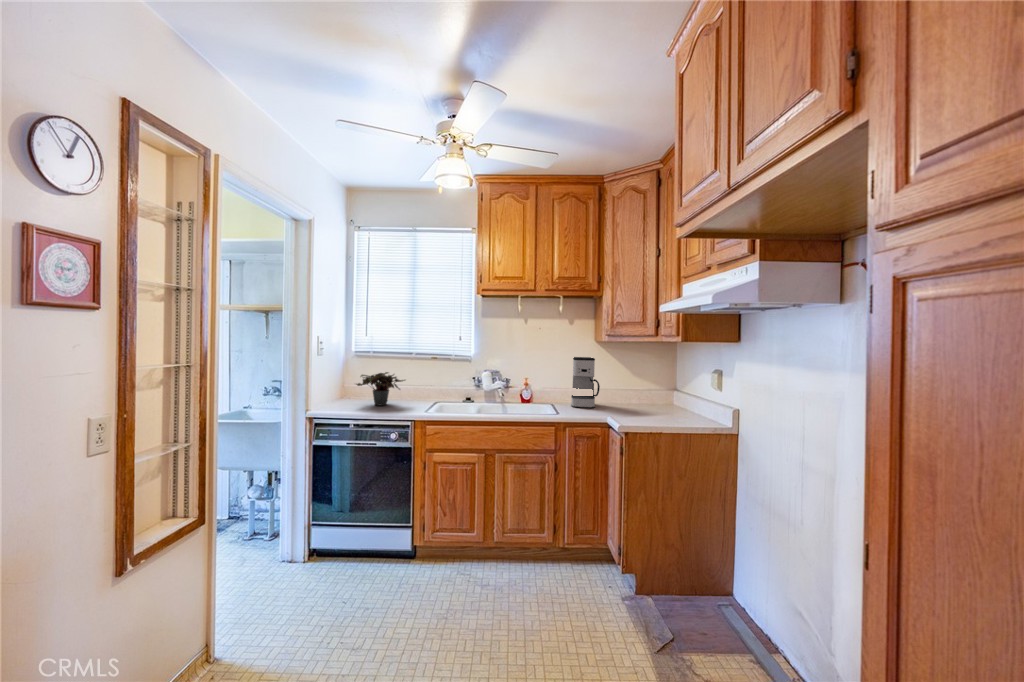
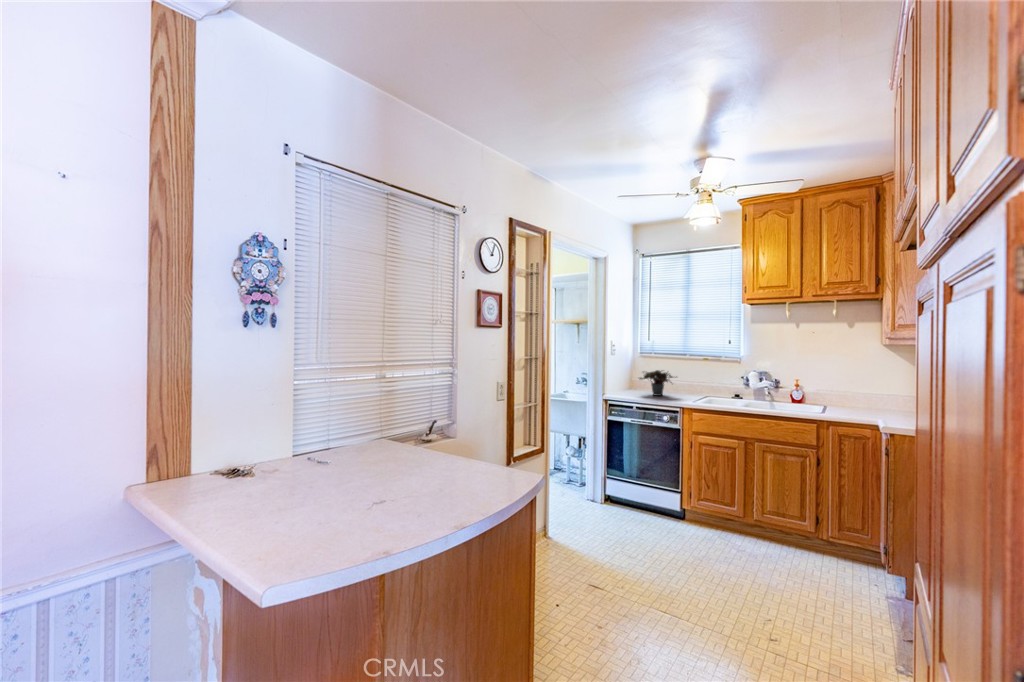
coffee maker: present [571,357,600,408] -> none [848,361,884,412]

